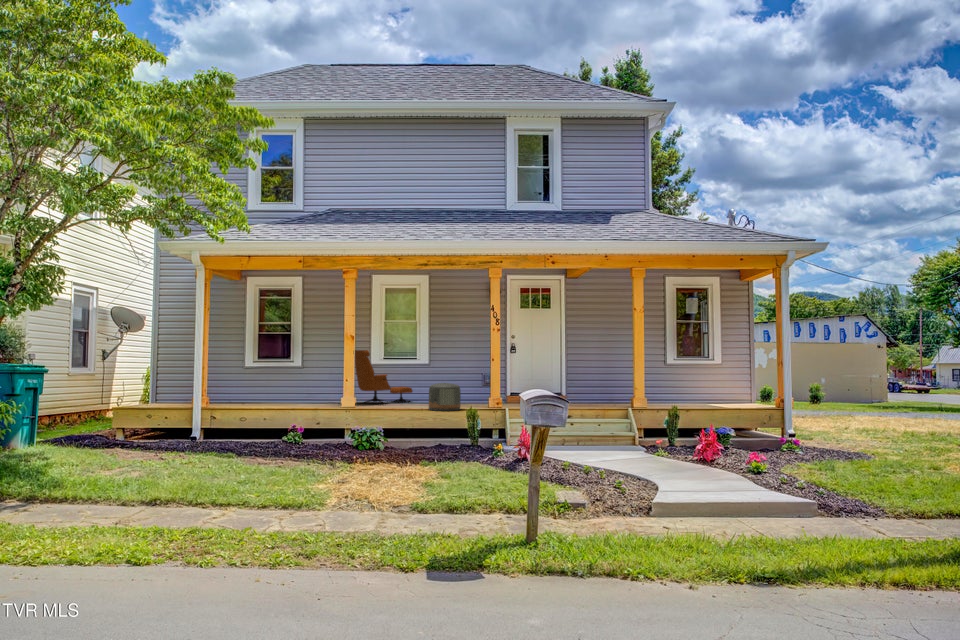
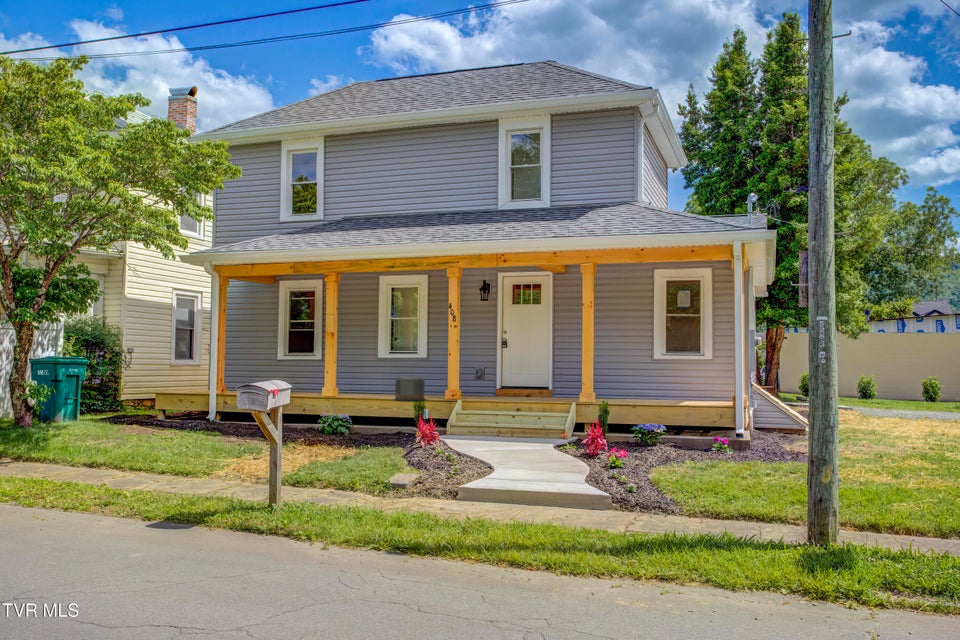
lounge chair: present [355,350,413,403] -> none [348,345,407,394]

